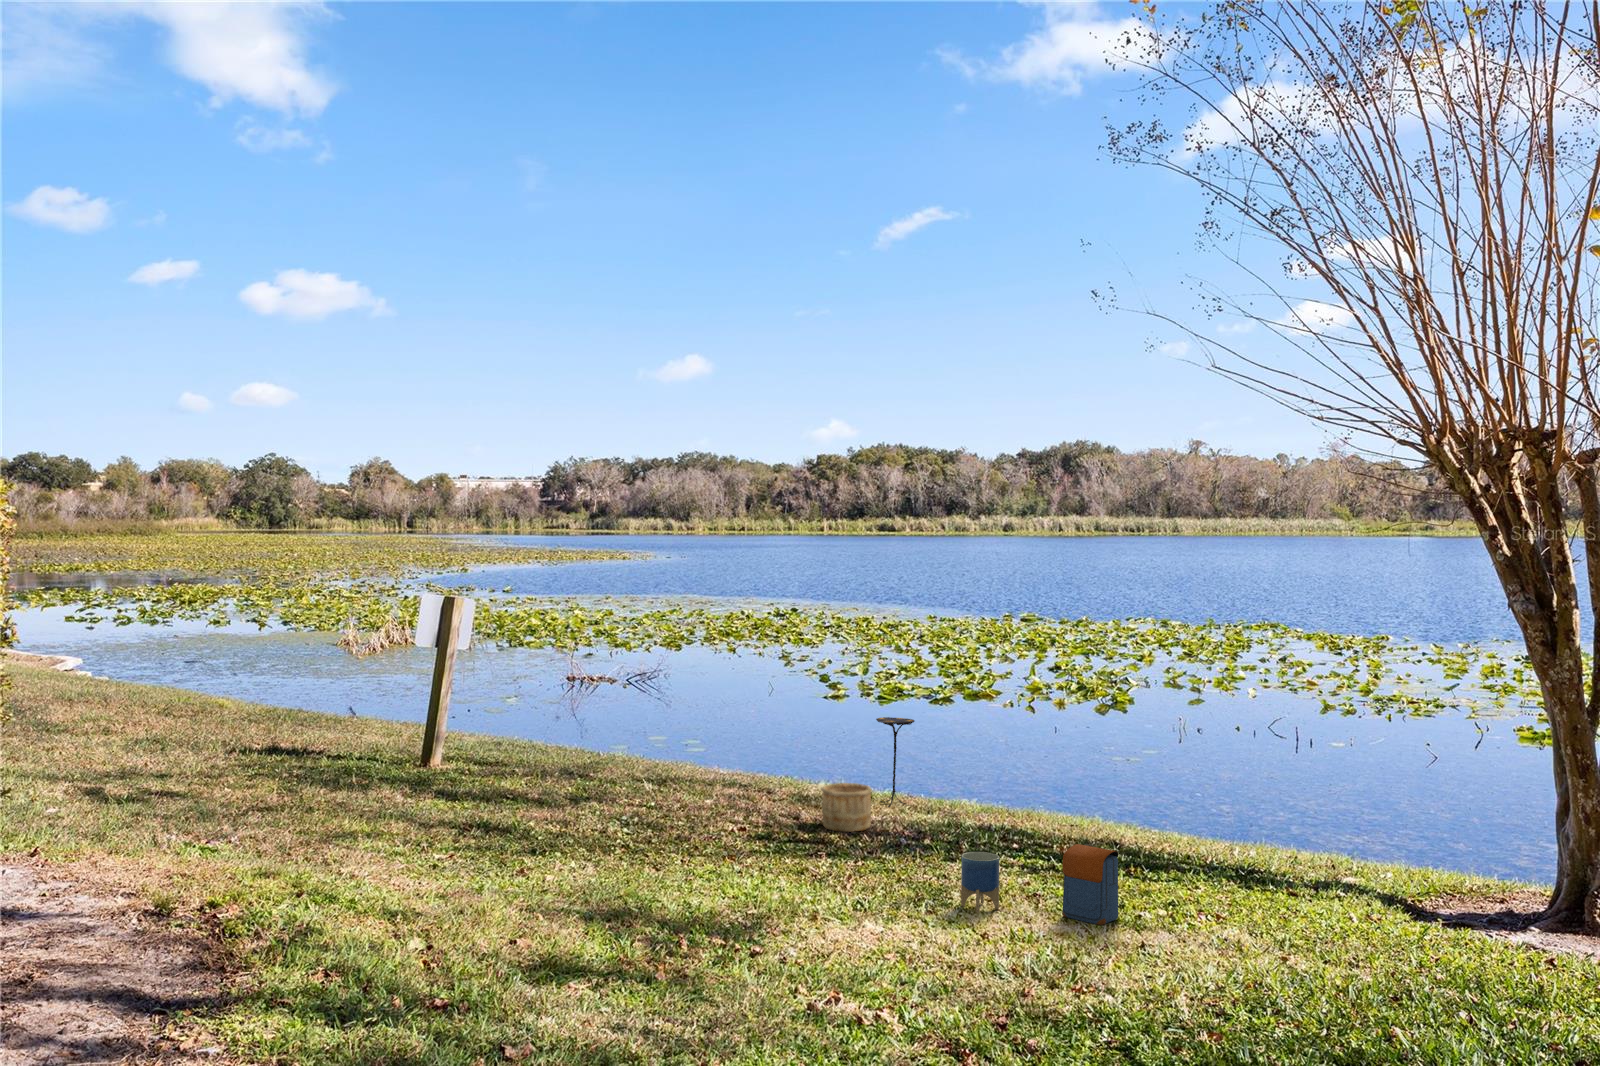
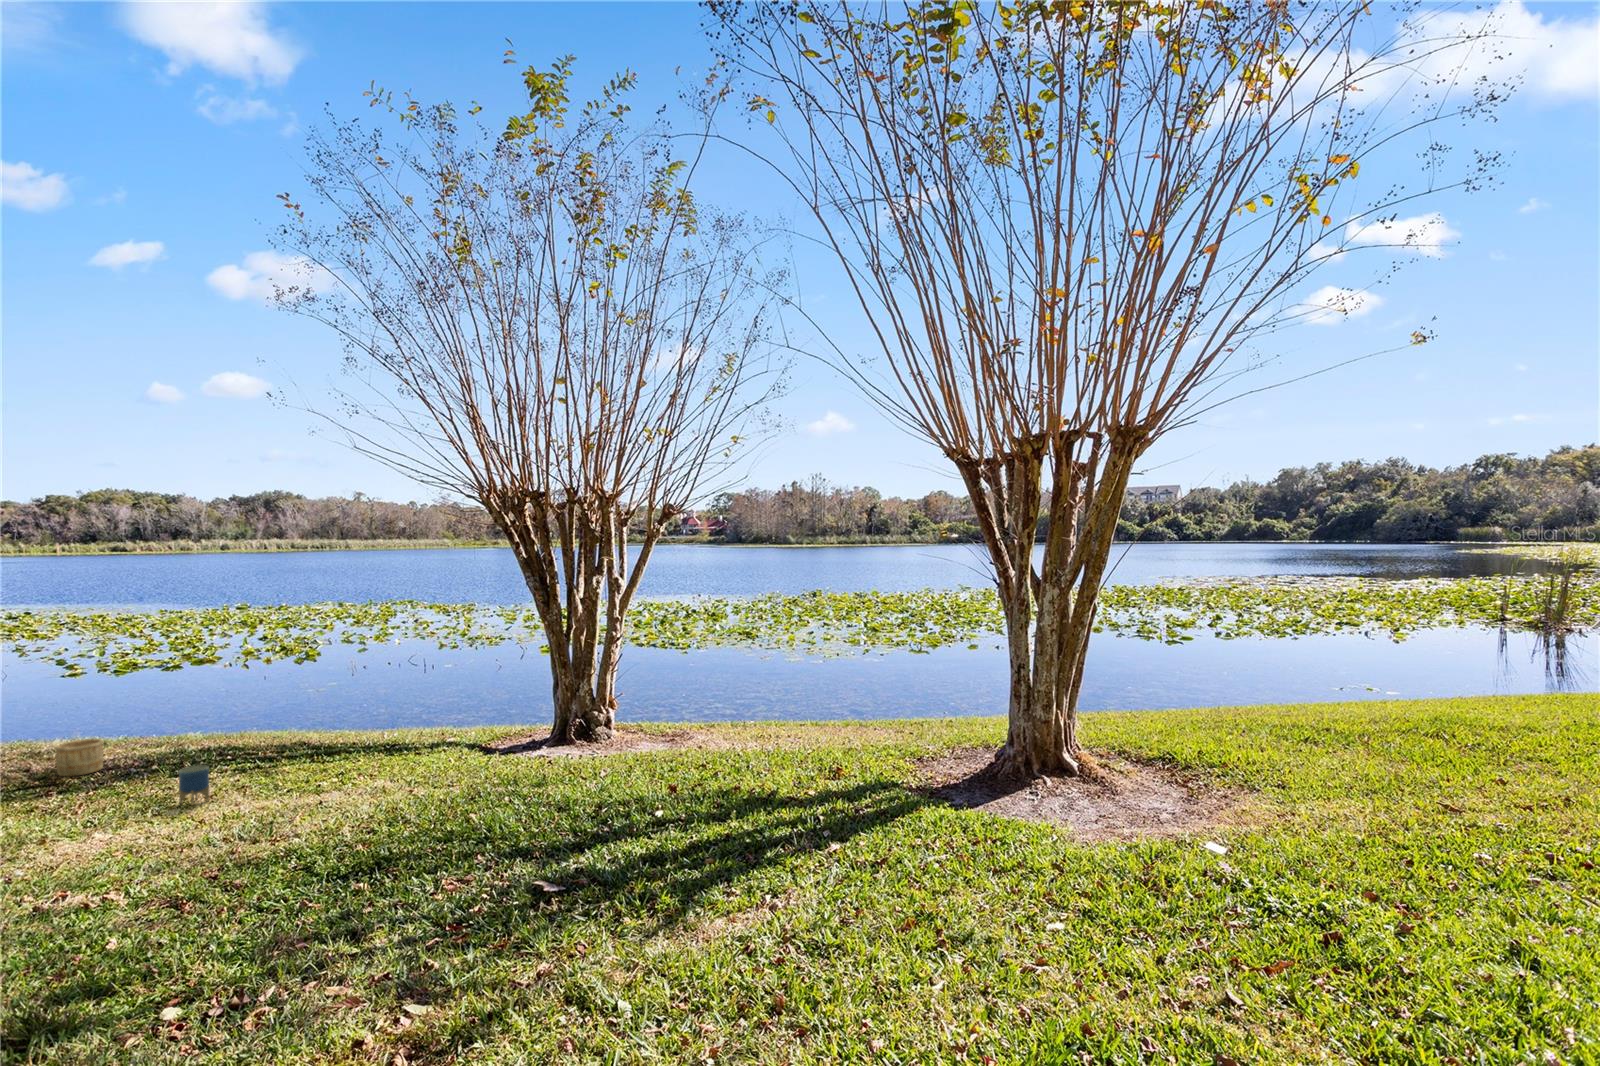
side table: present [876,717,914,807] -> none [107,687,142,752]
backpack: present [1062,844,1119,925] -> none [256,748,297,795]

